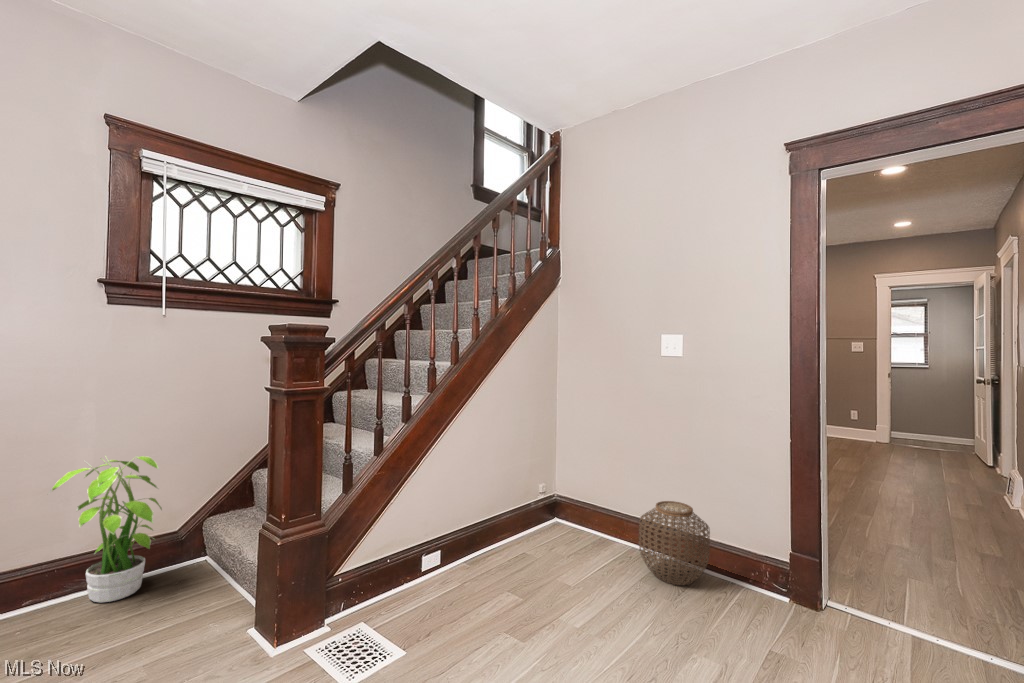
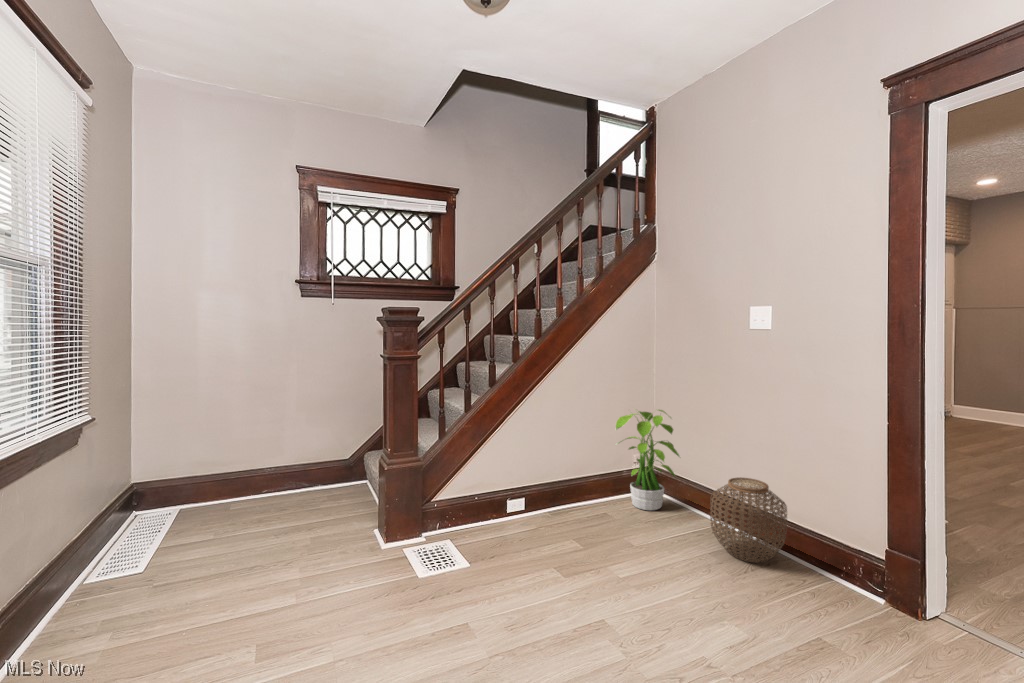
potted plant: present [49,456,162,602] -> present [616,410,680,510]

